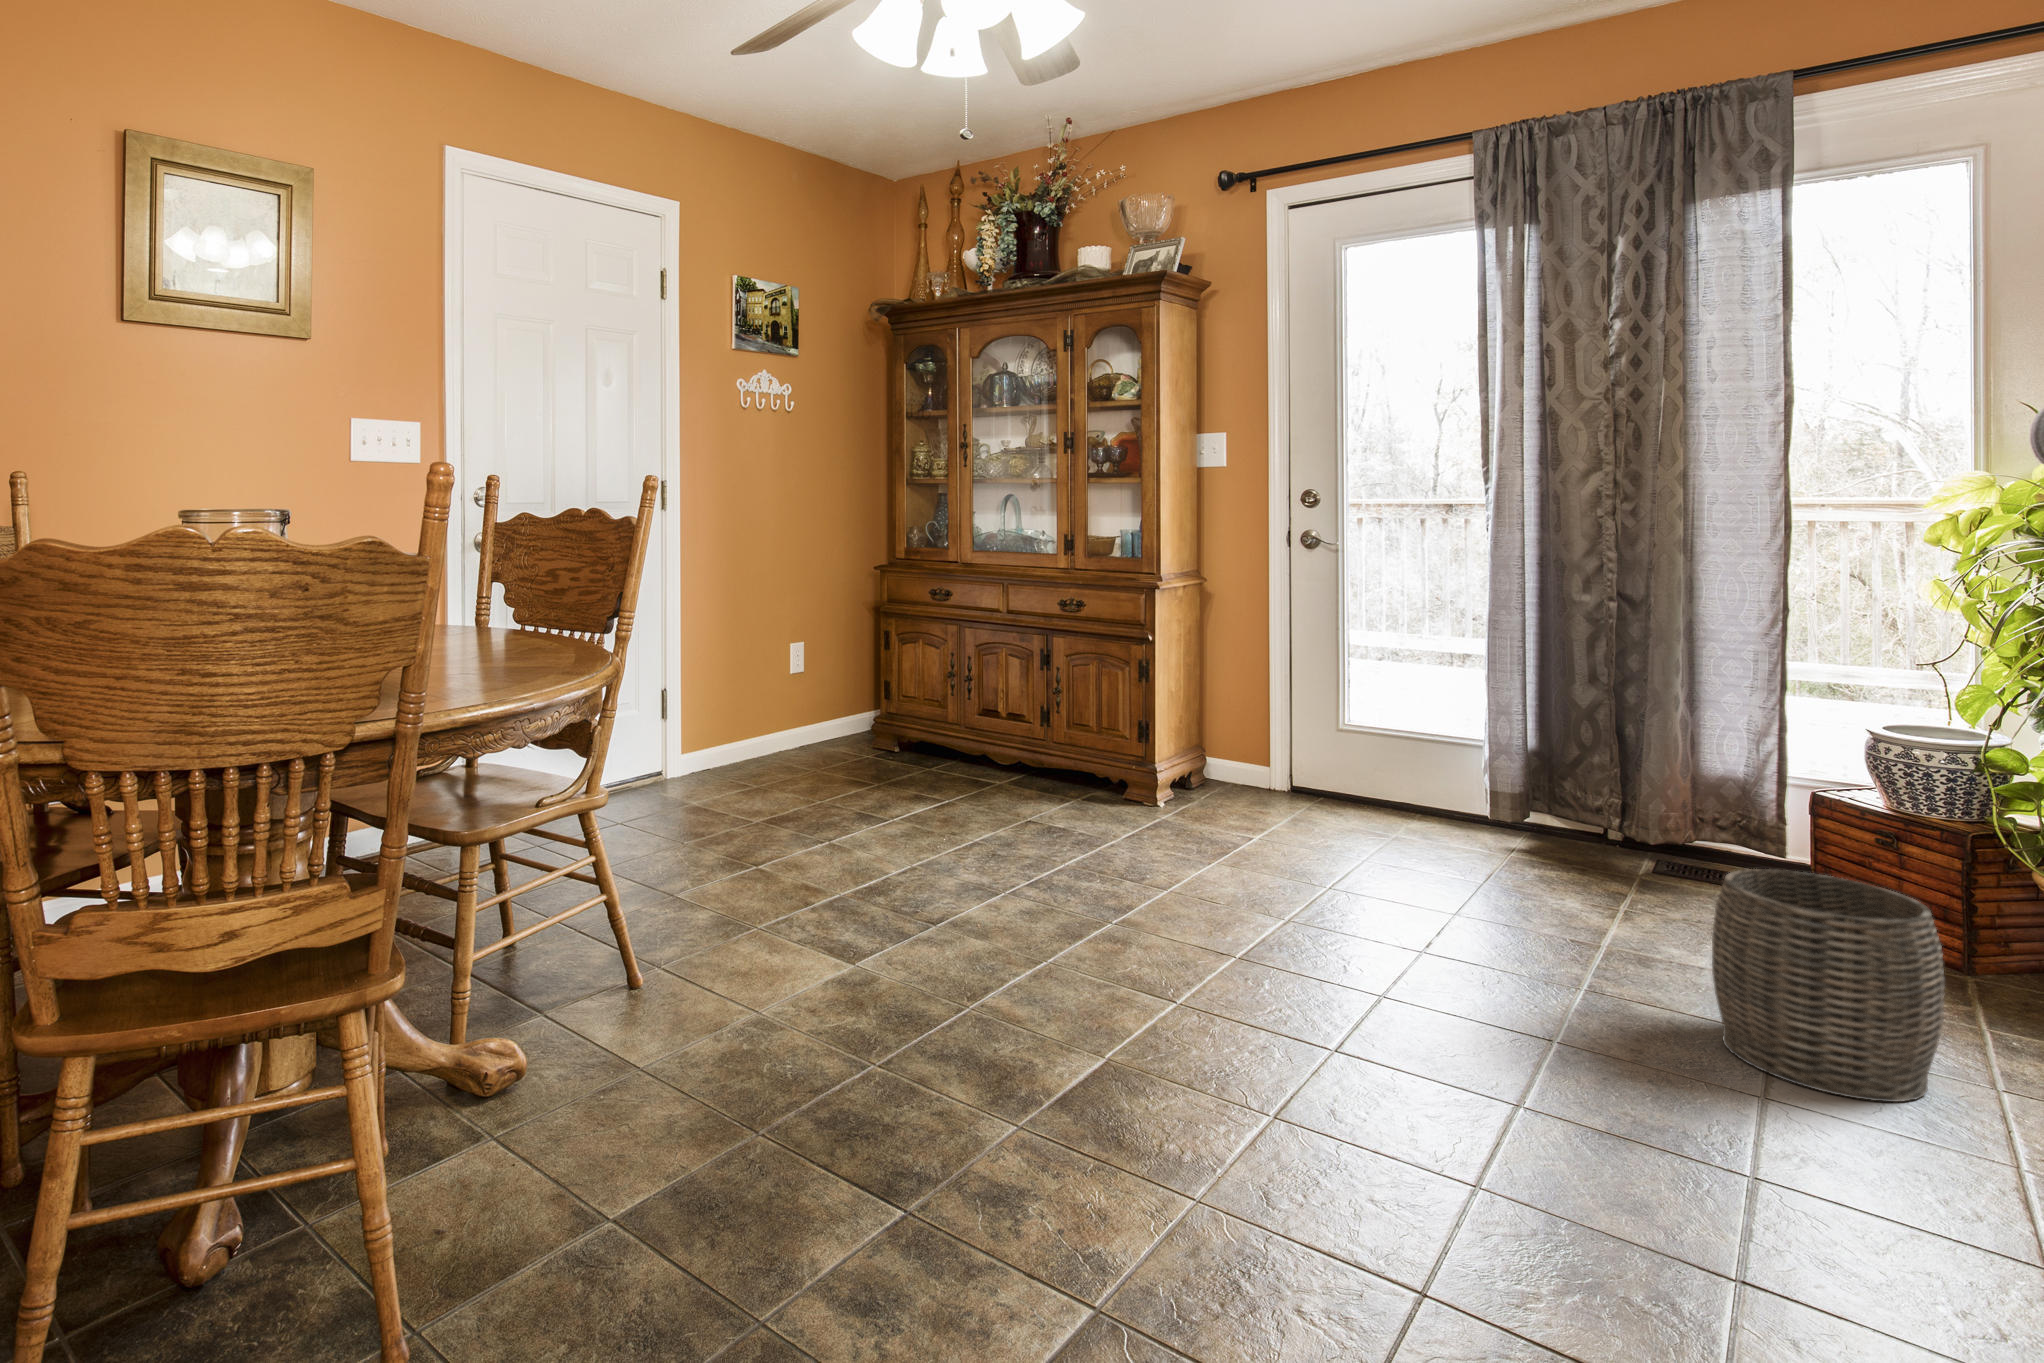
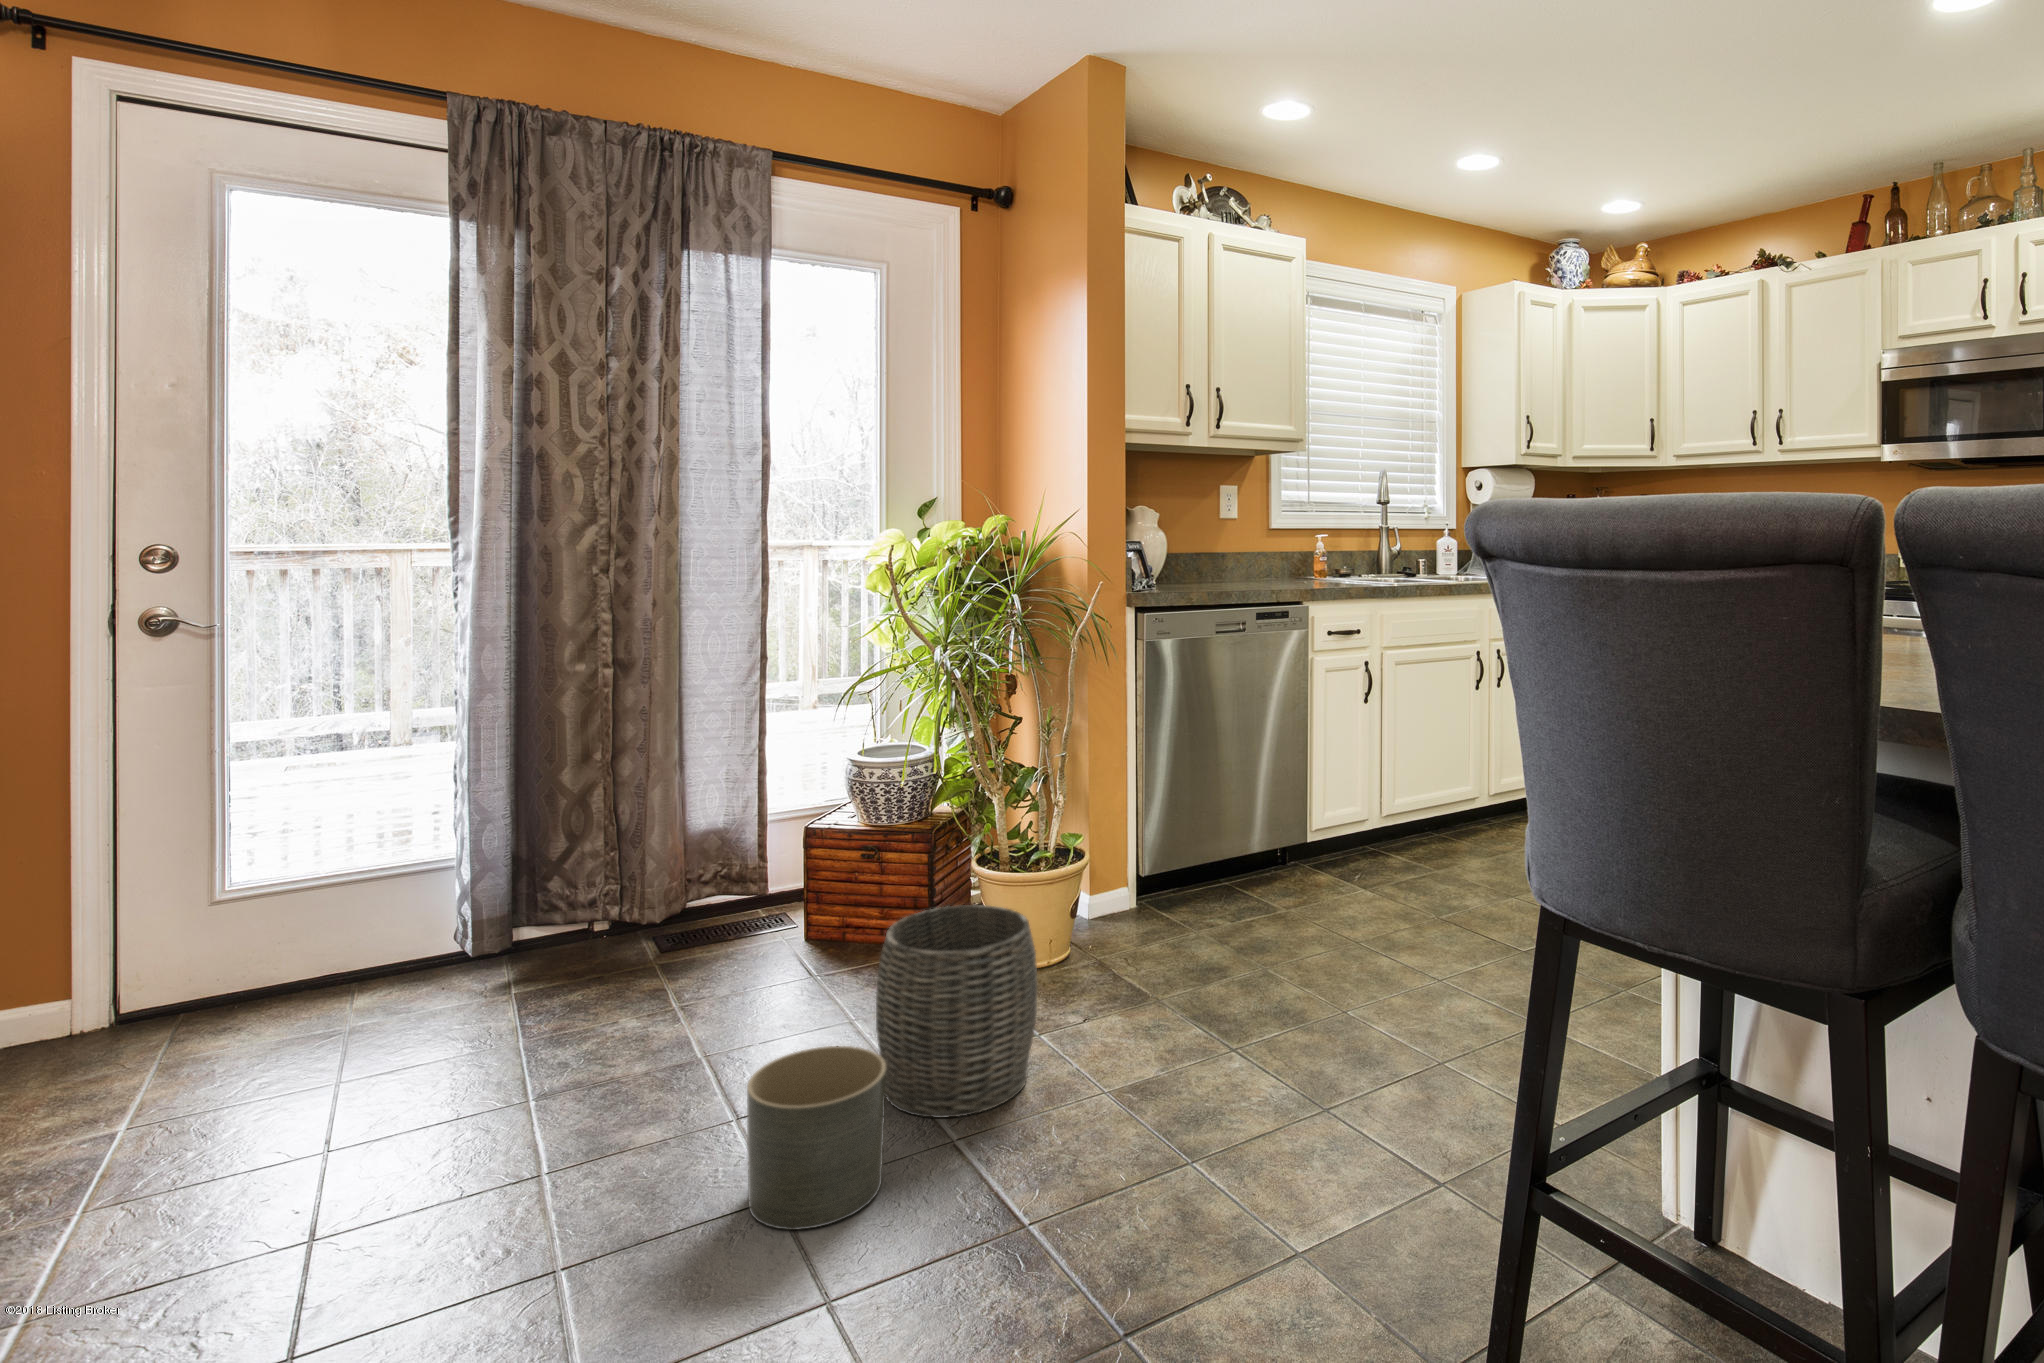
planter: none [1510,921,1650,1072] -> present [747,1046,886,1230]

